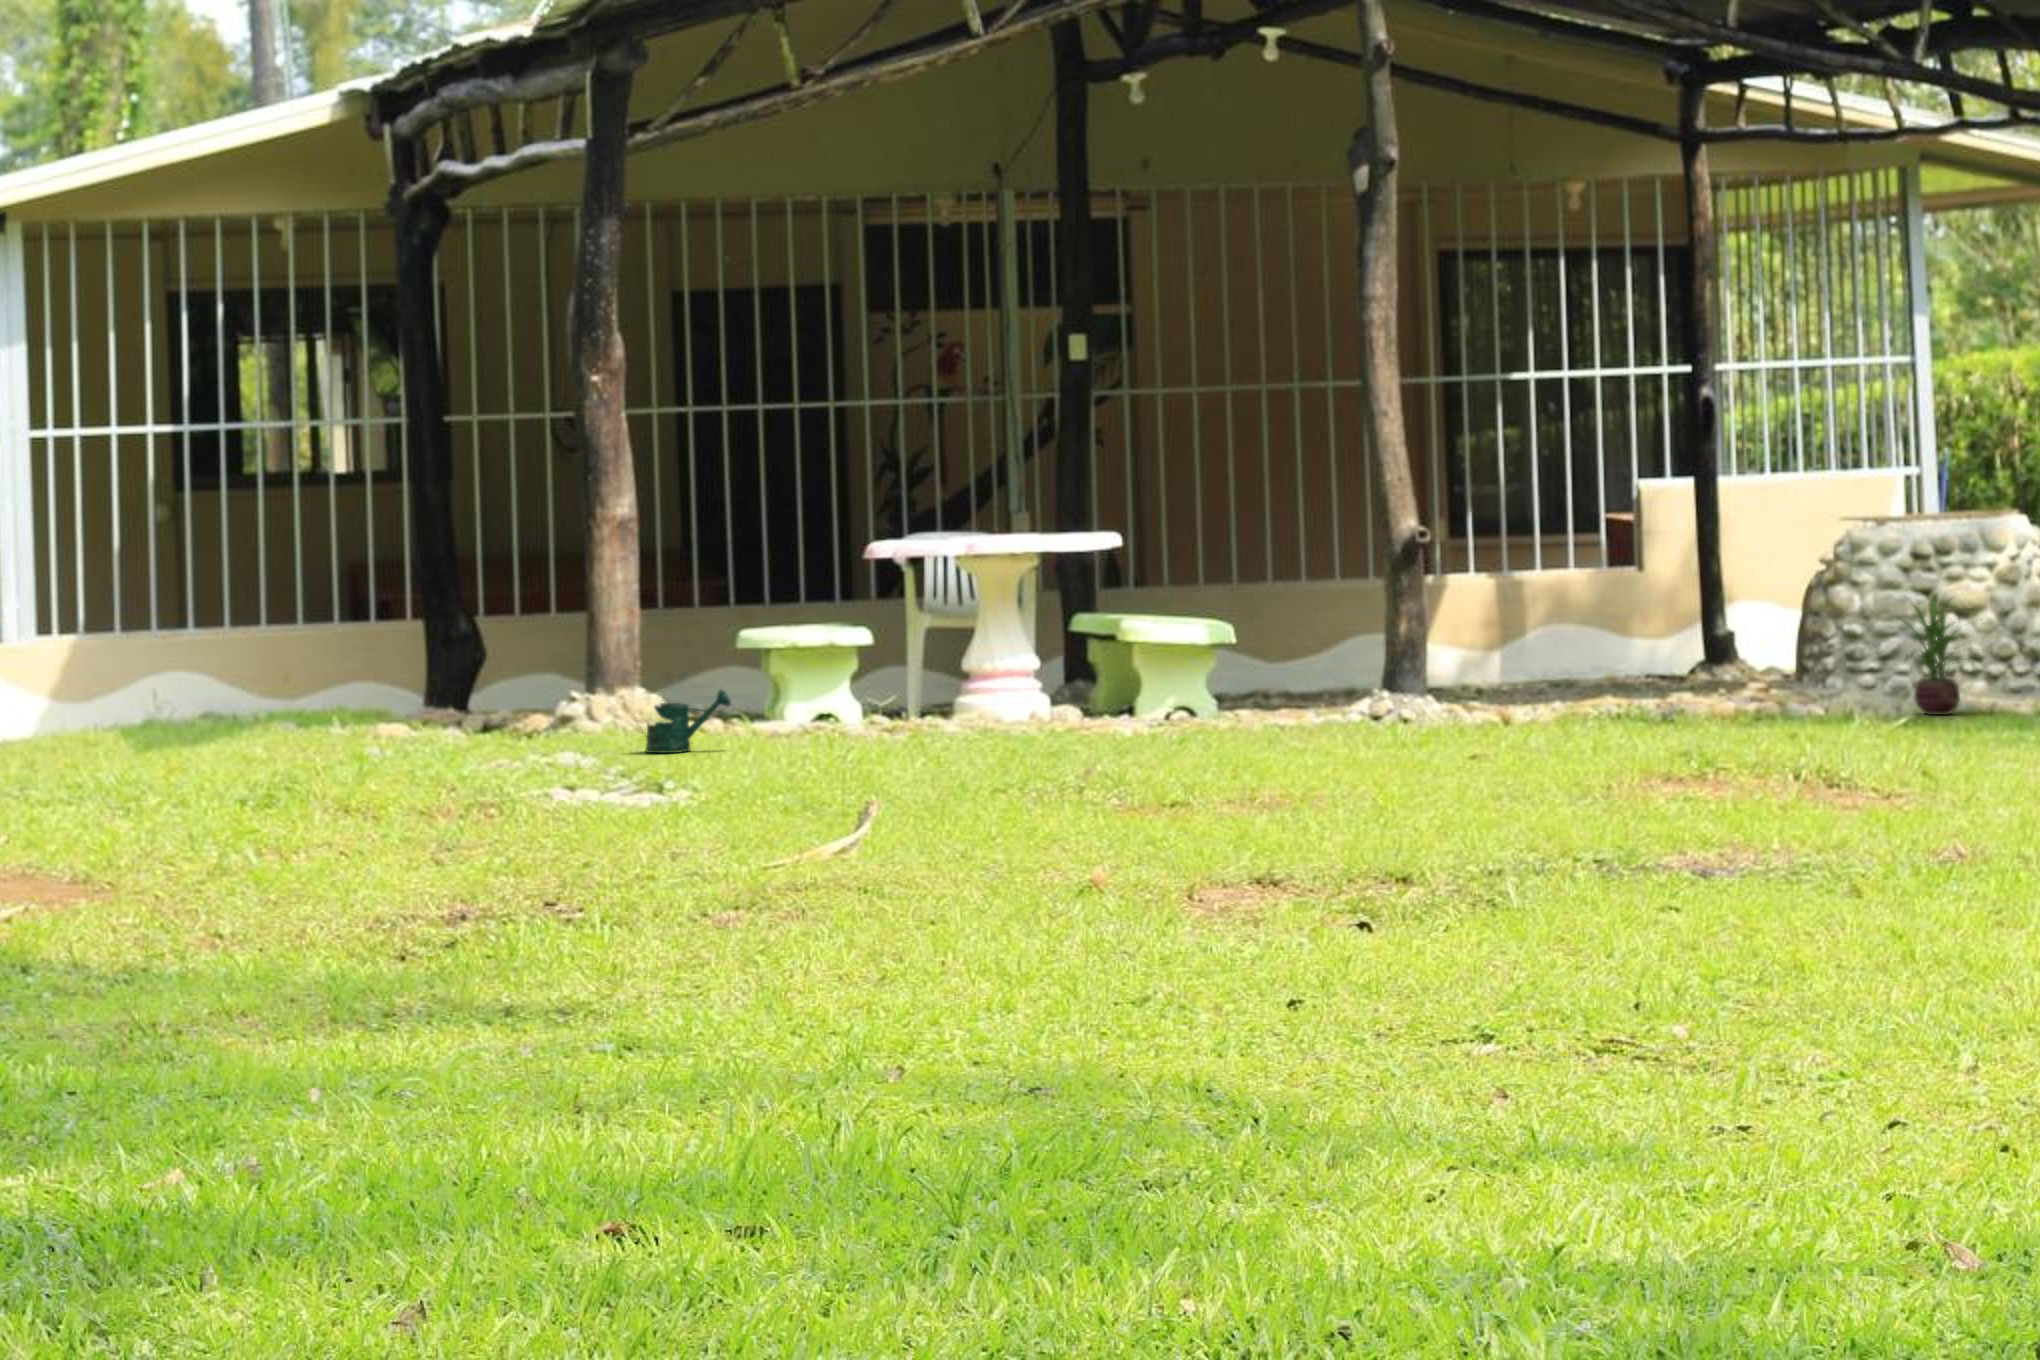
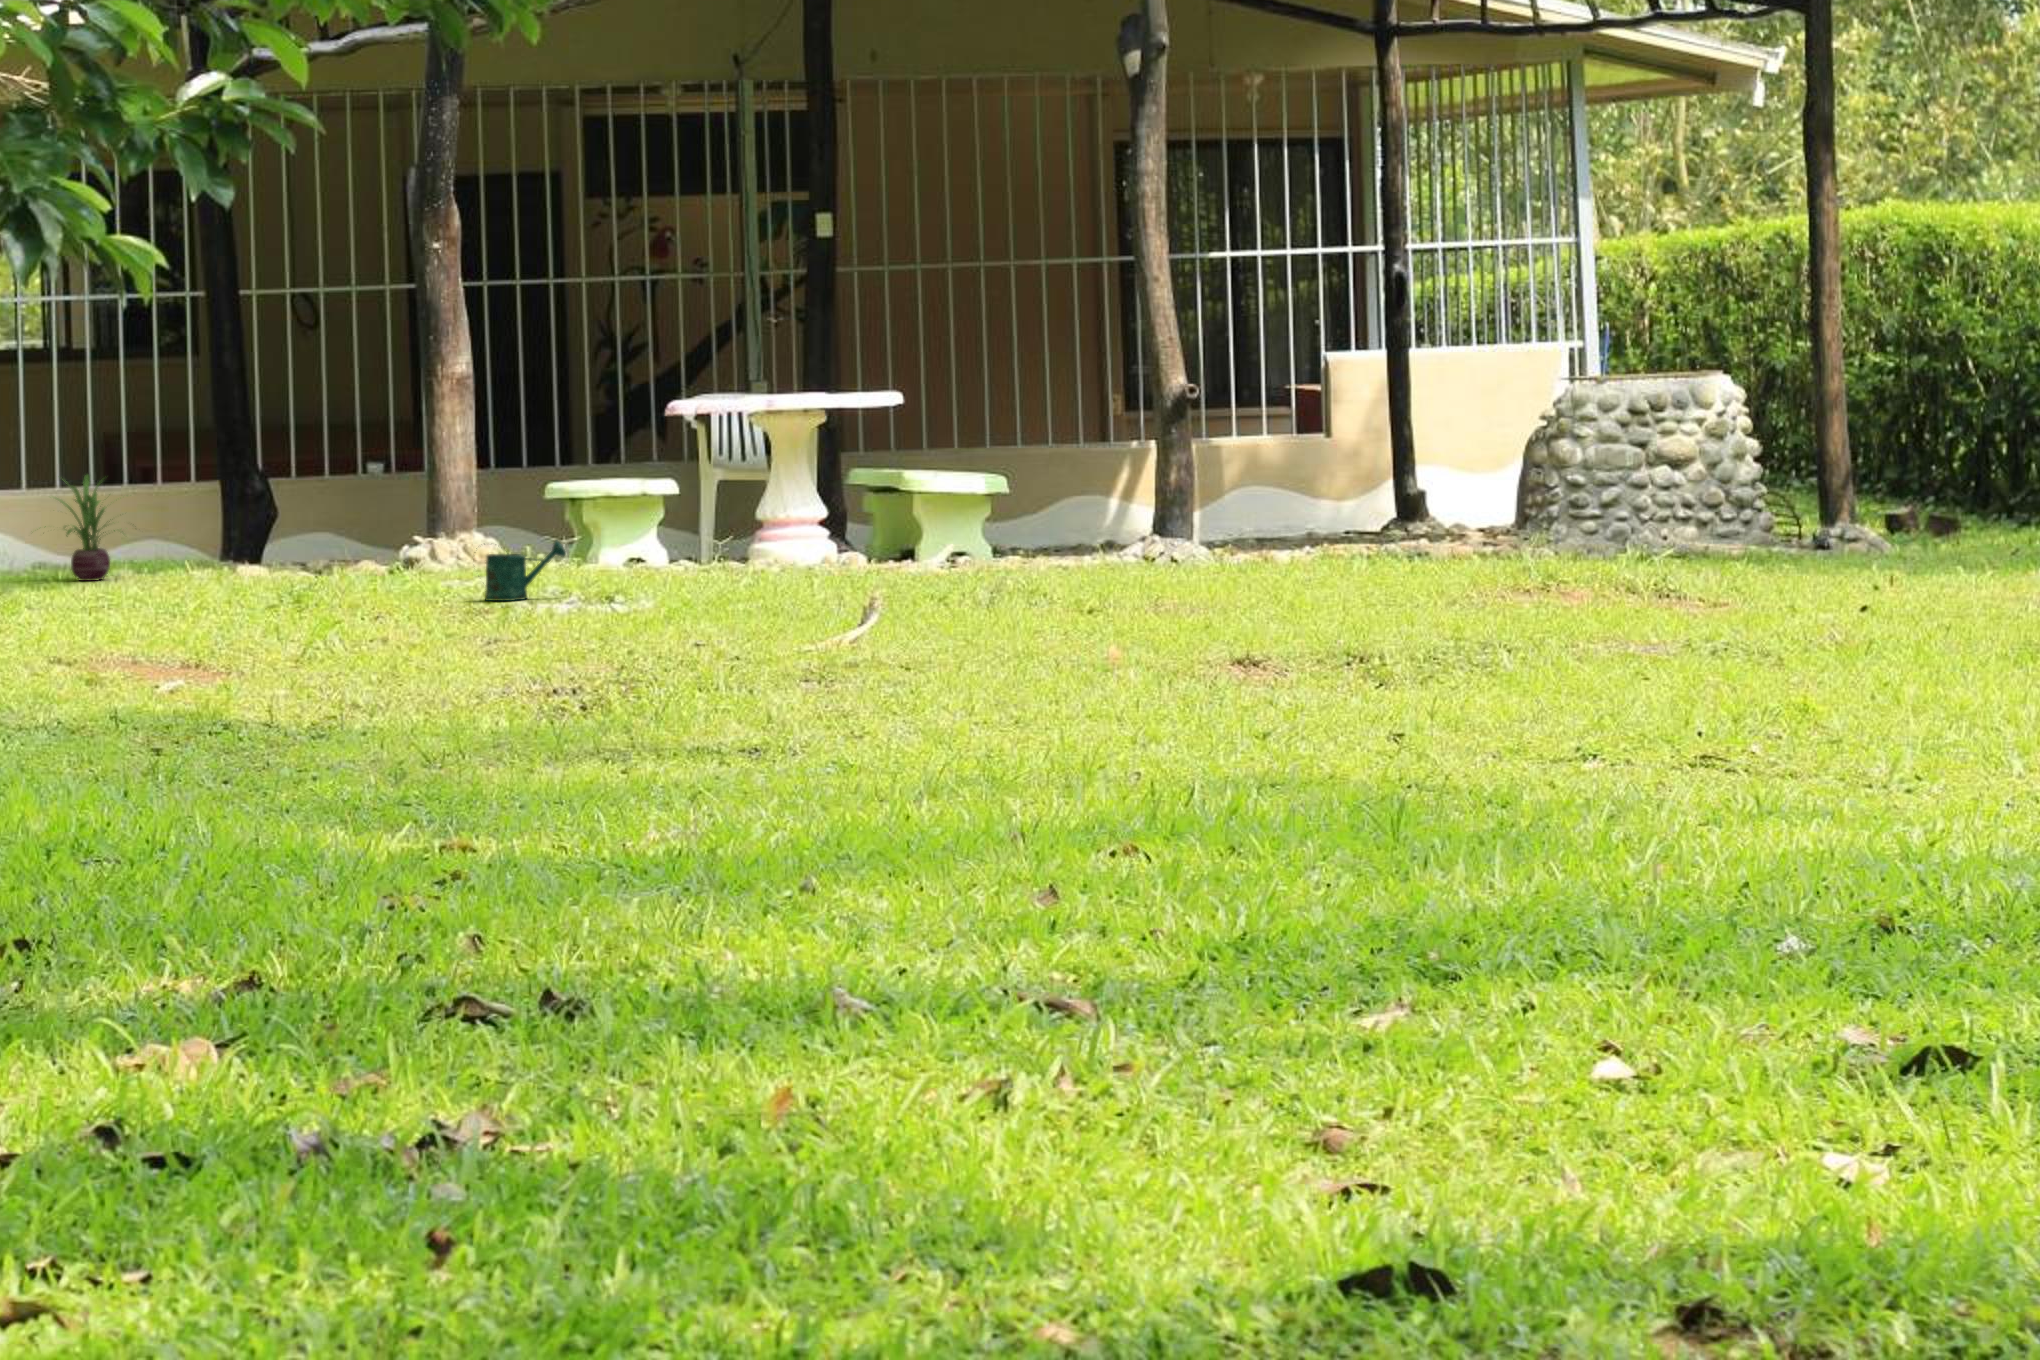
decorative plant: present [1895,594,1969,715] -> present [45,475,115,581]

